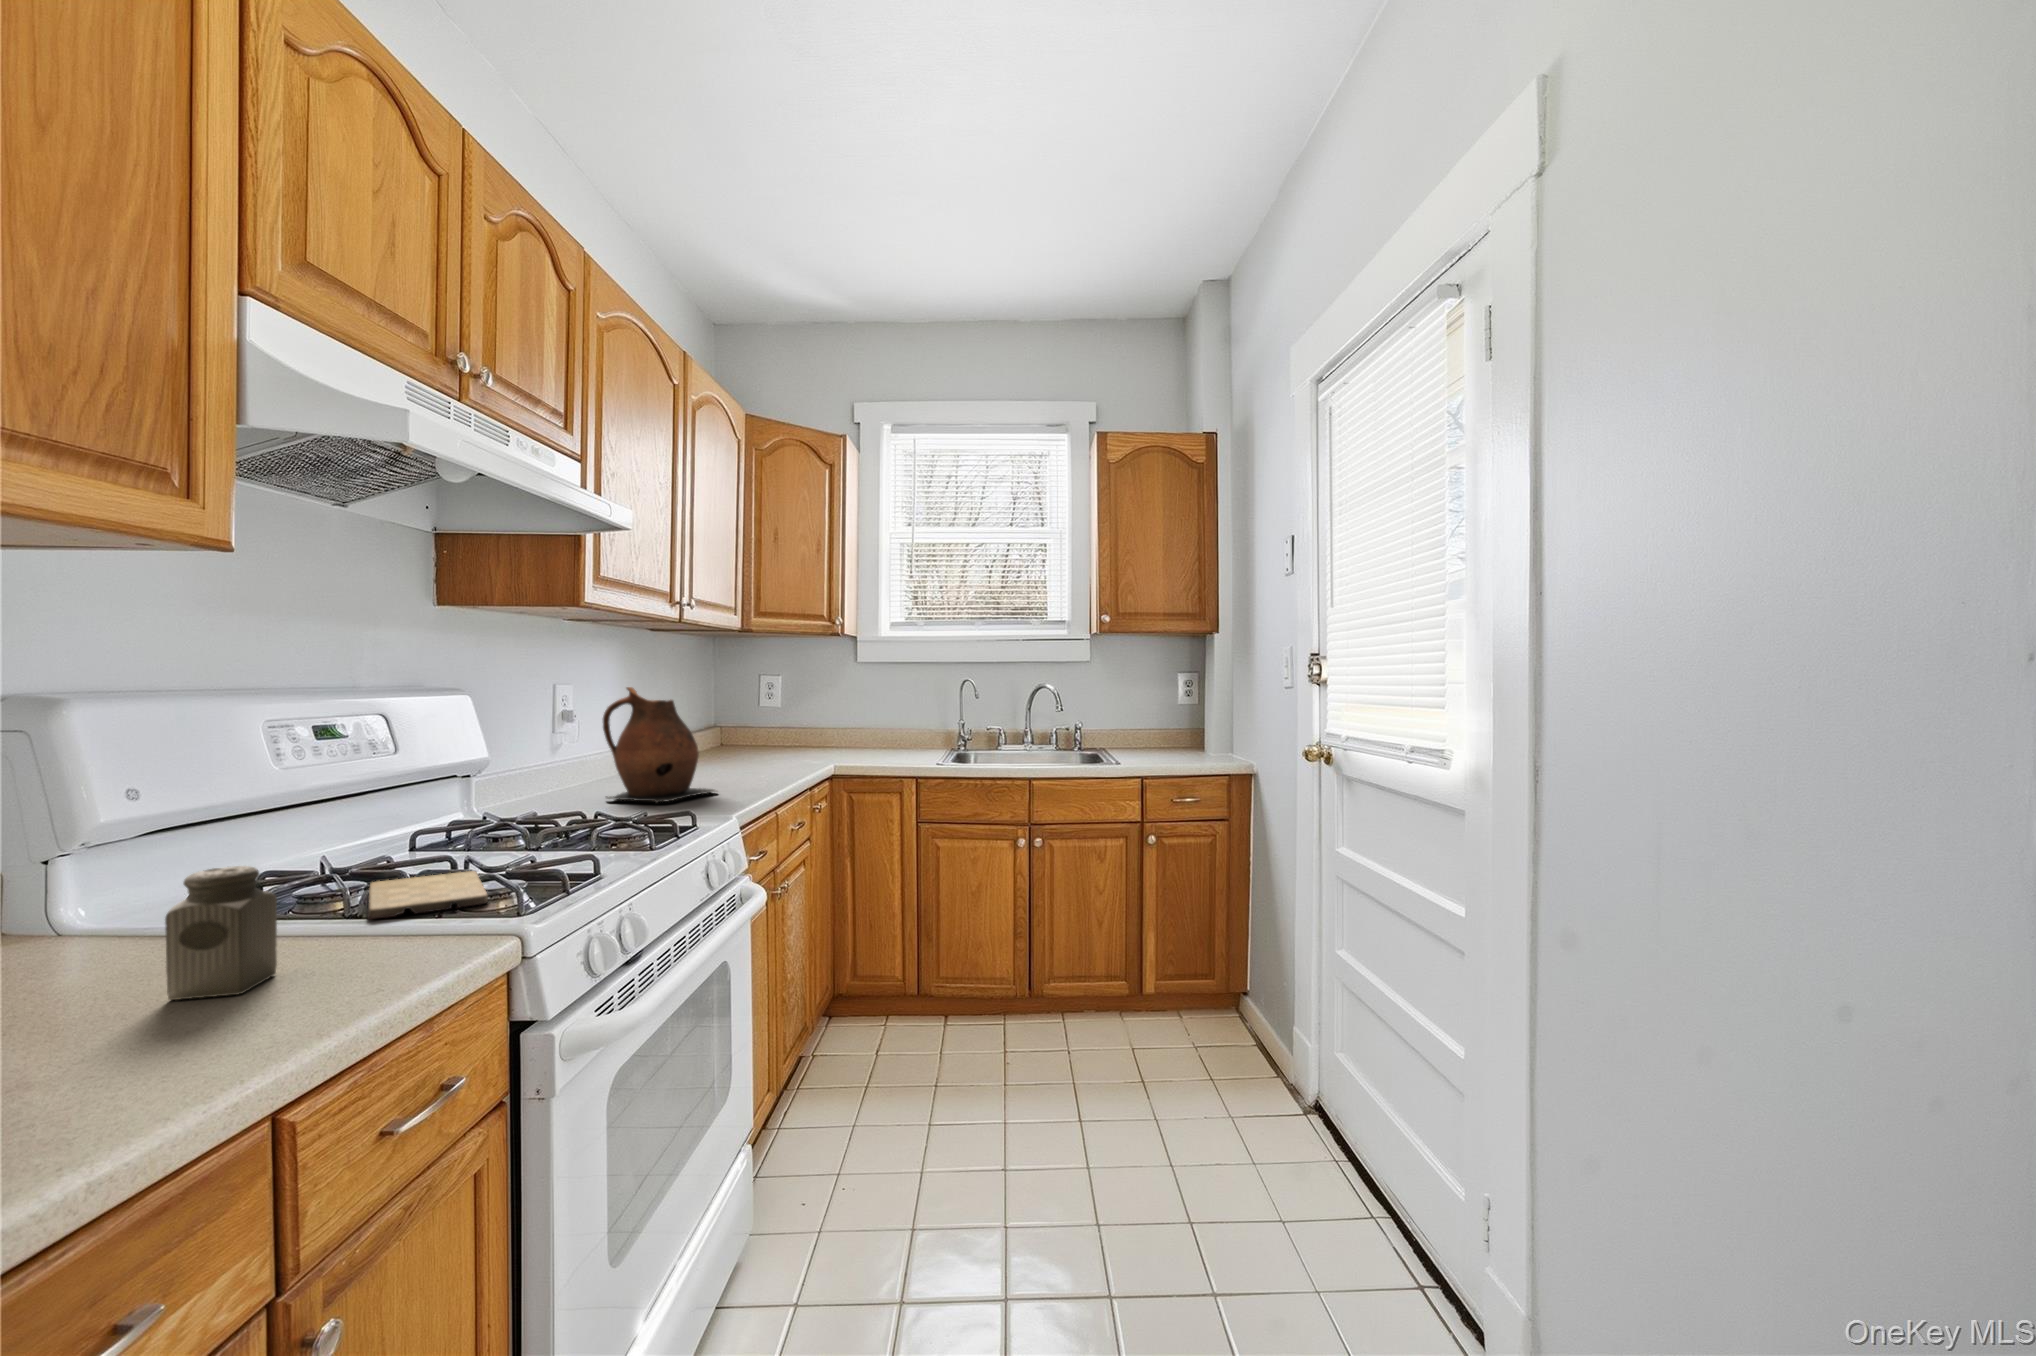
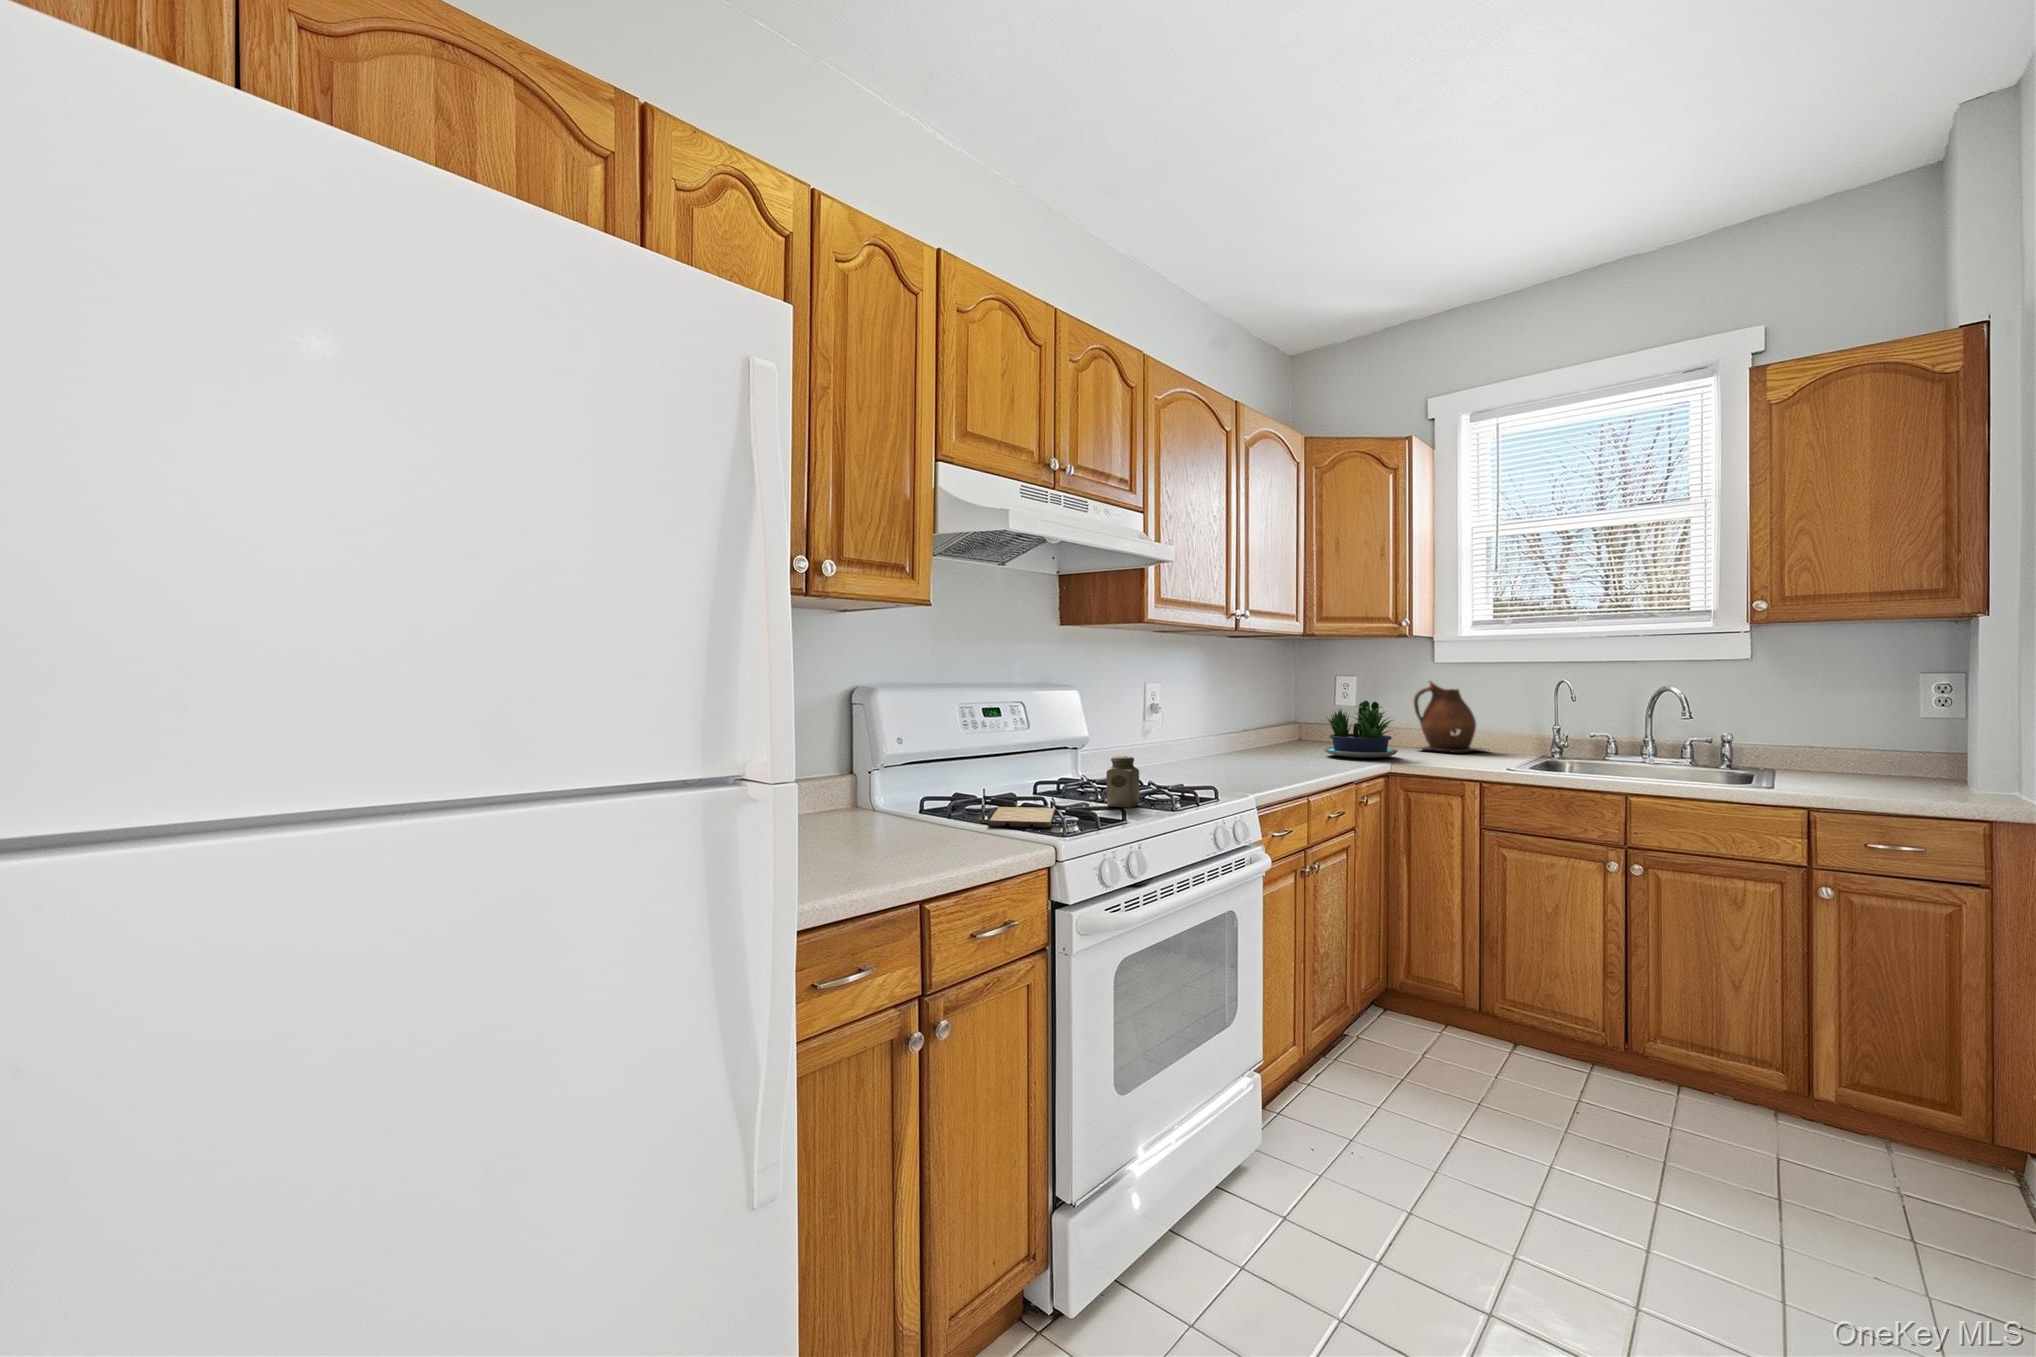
ceramic pitcher: present [603,687,715,803] -> present [1414,681,1482,752]
potted plant: none [761,701,845,761] -> present [1323,701,1398,758]
salt shaker: present [165,866,277,1000] -> present [1107,756,1139,808]

